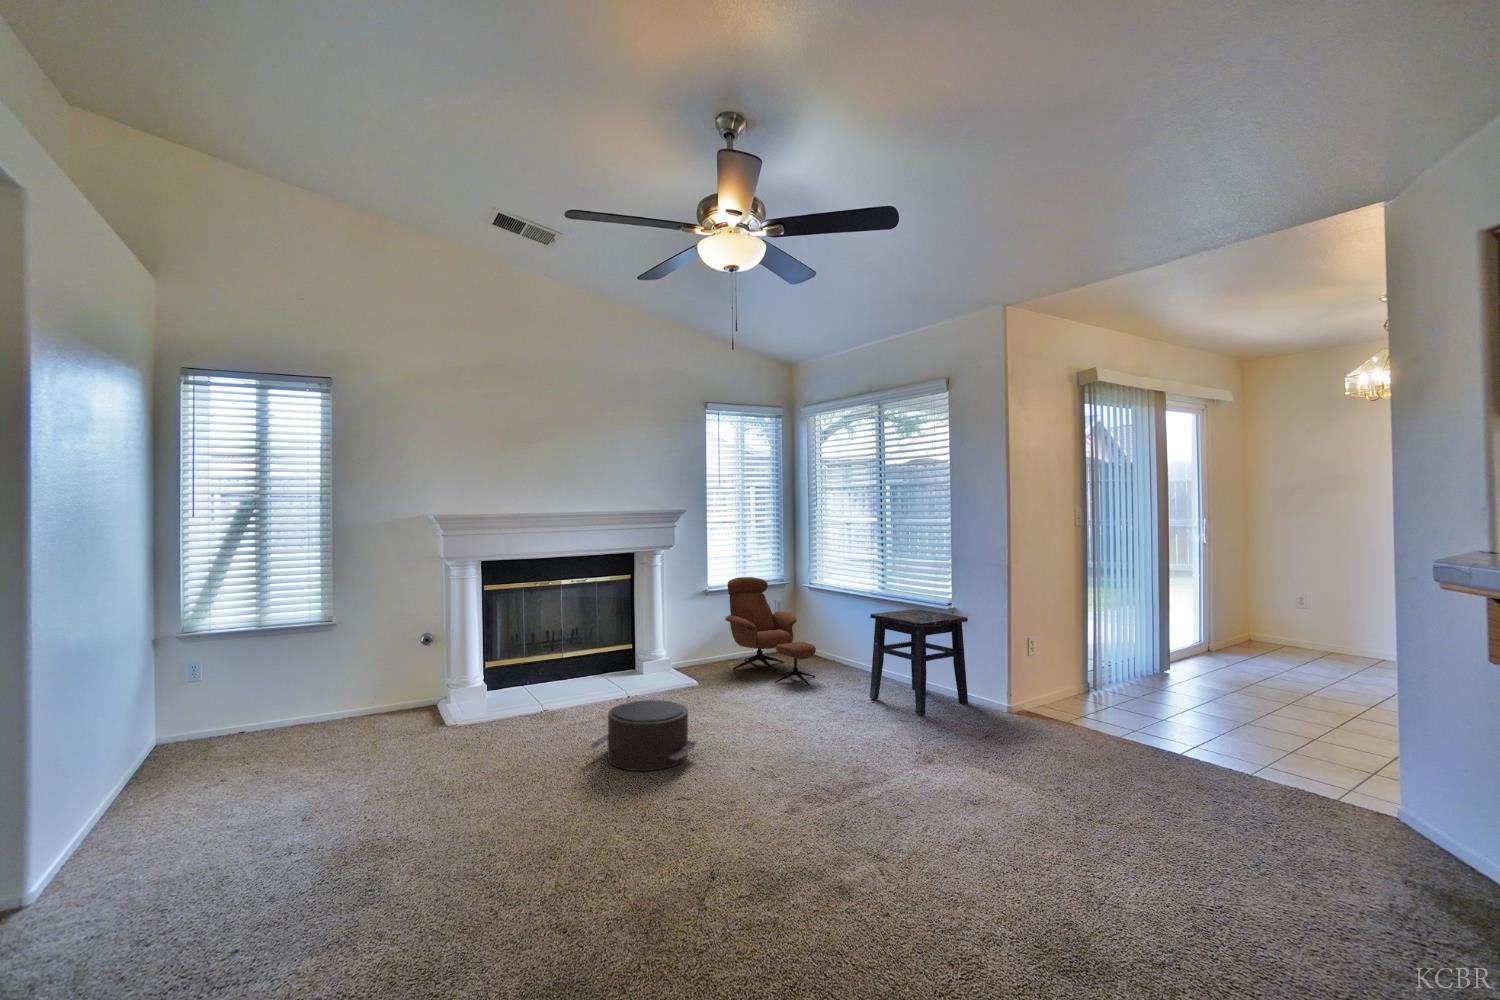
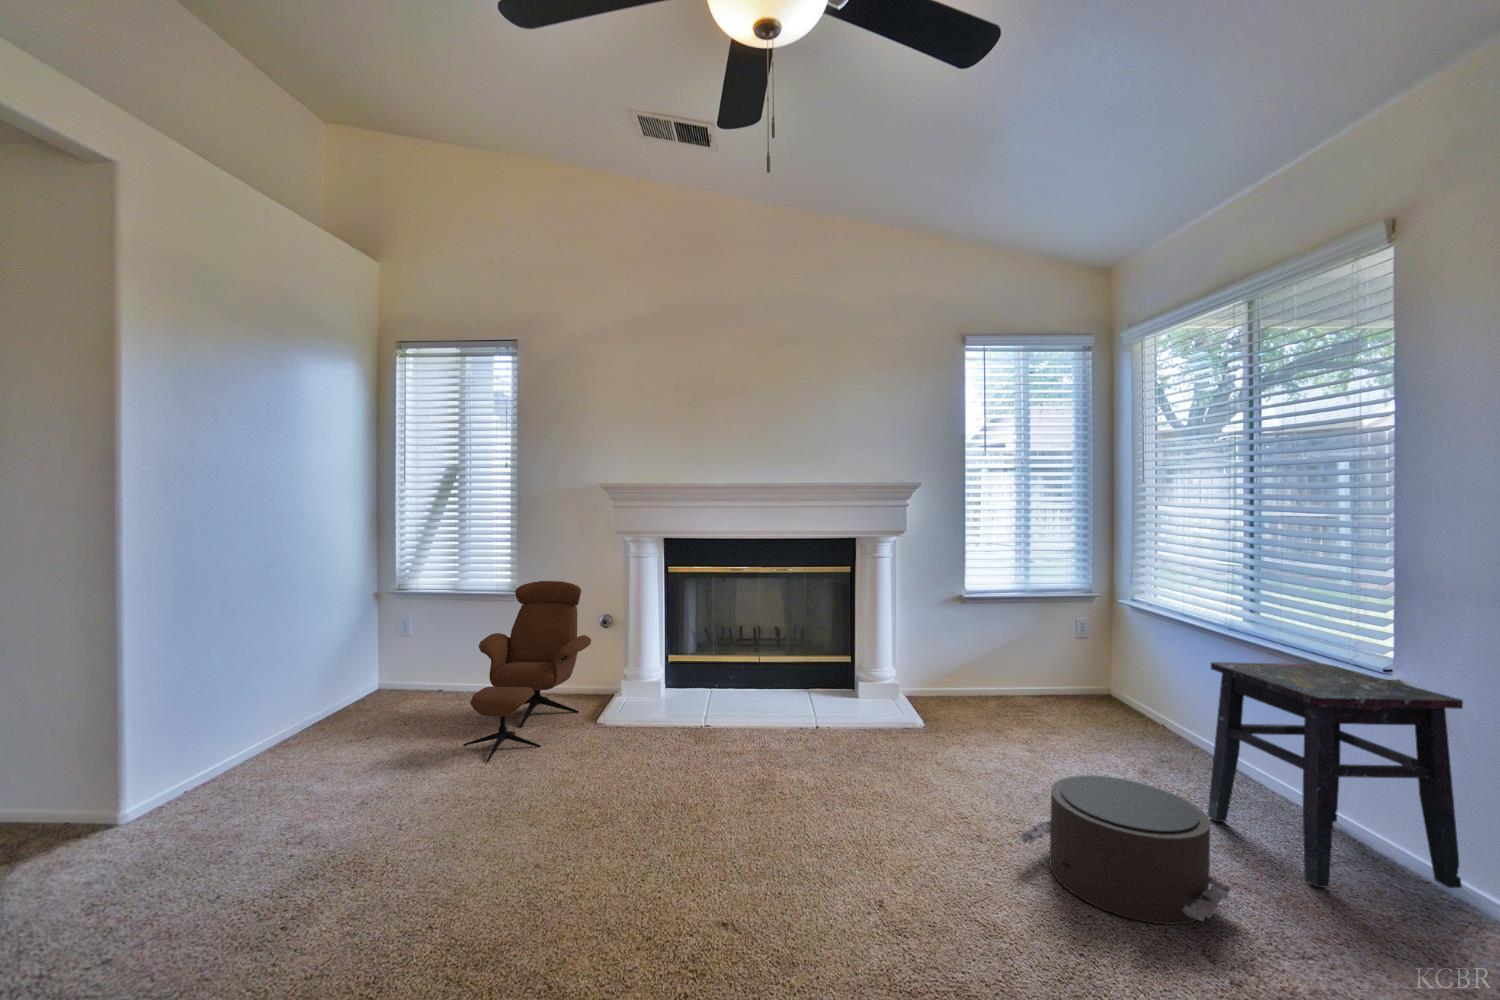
lounge chair: present [725,577,816,685] -> present [463,581,591,761]
pouf: present [590,700,696,771] -> present [1019,775,1232,925]

